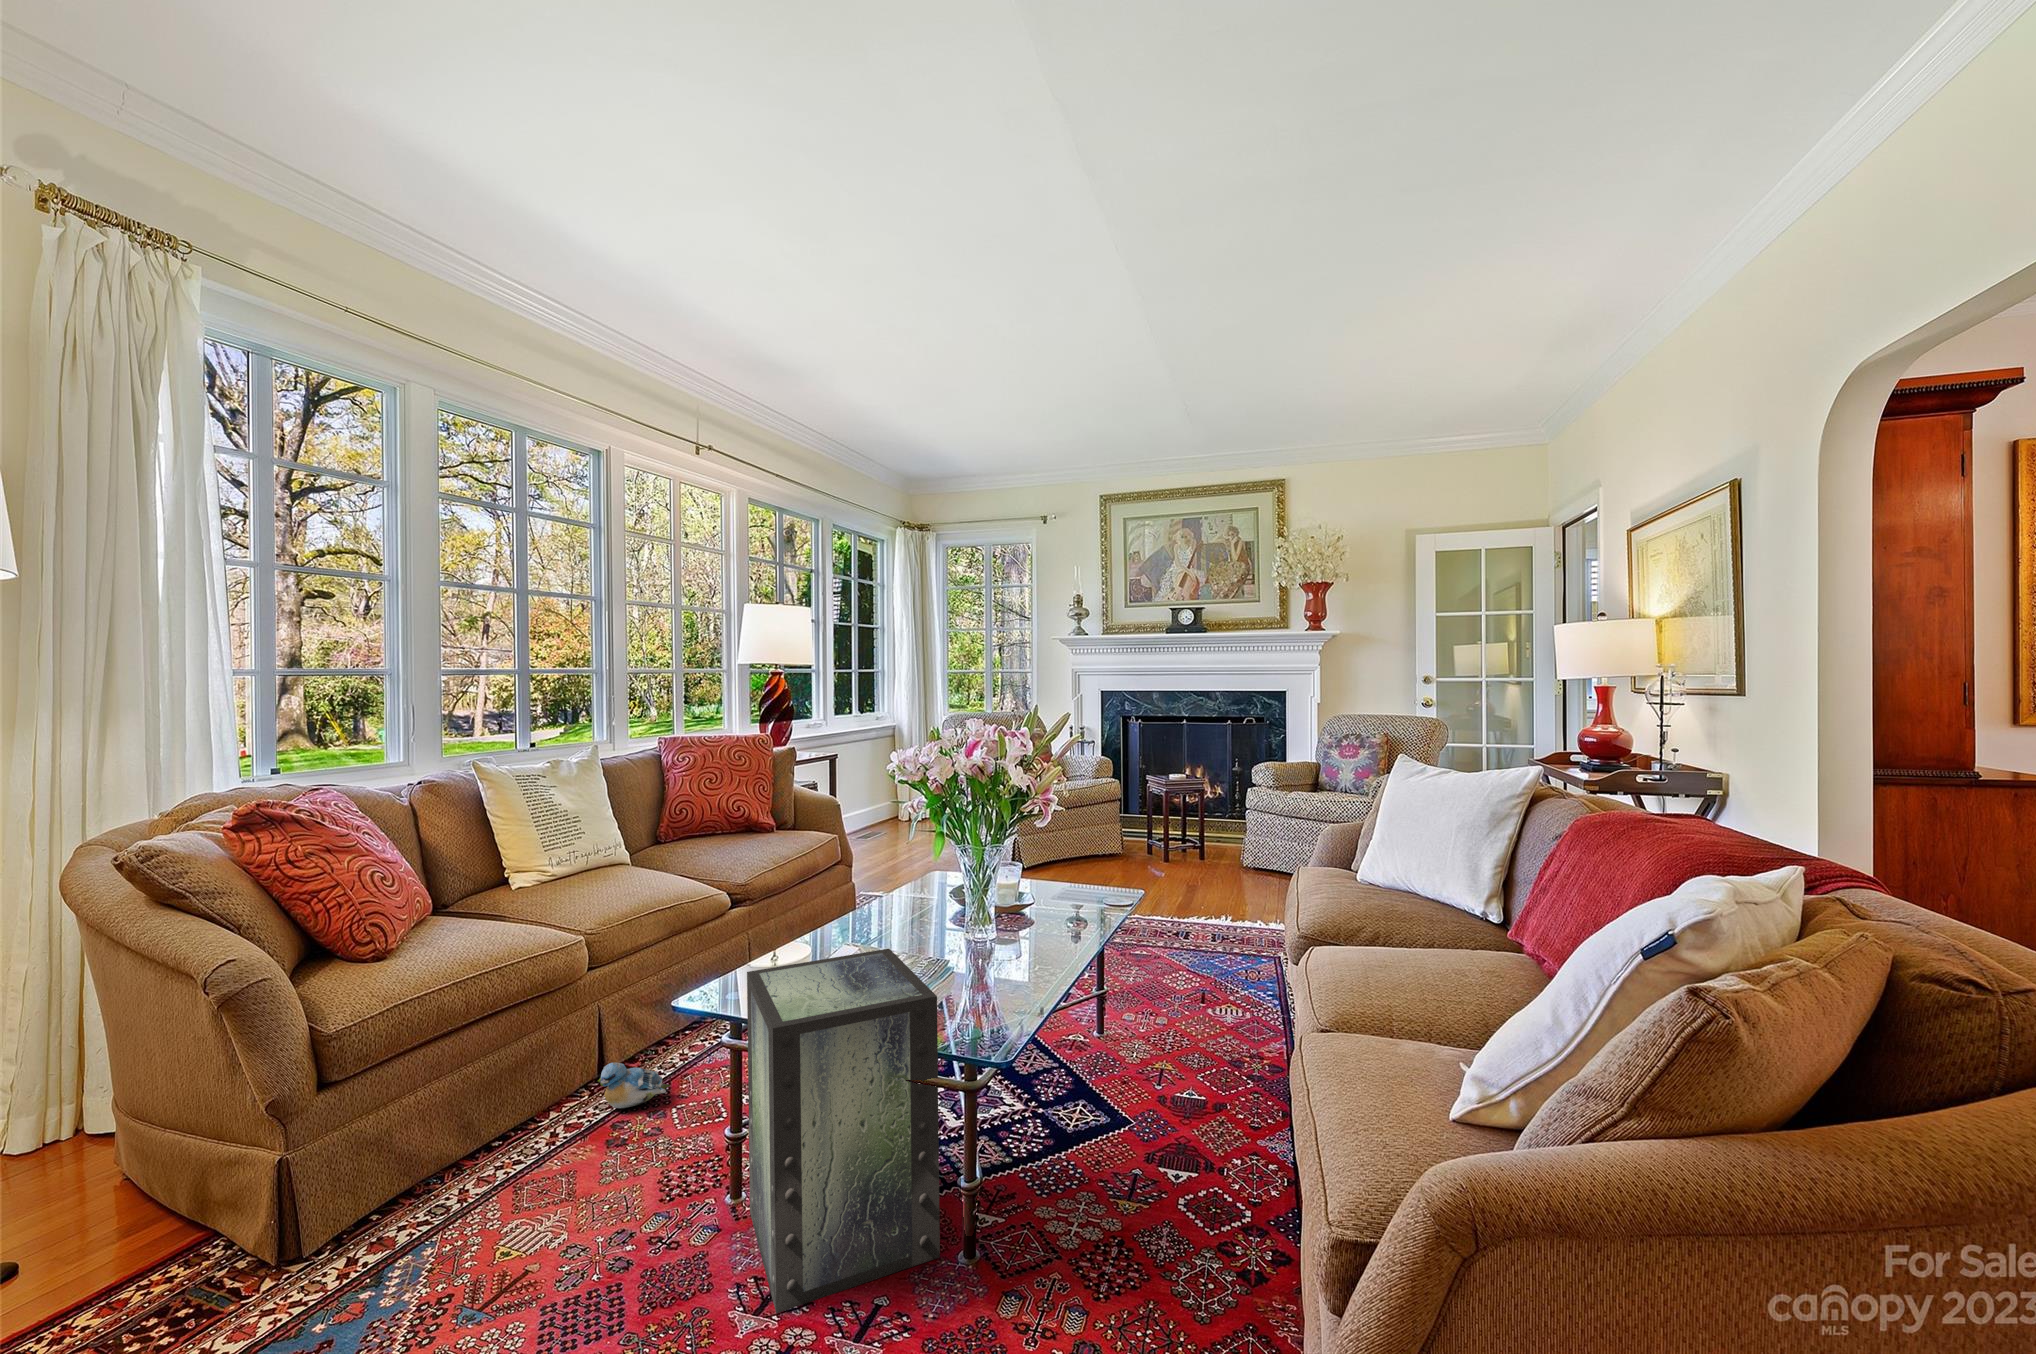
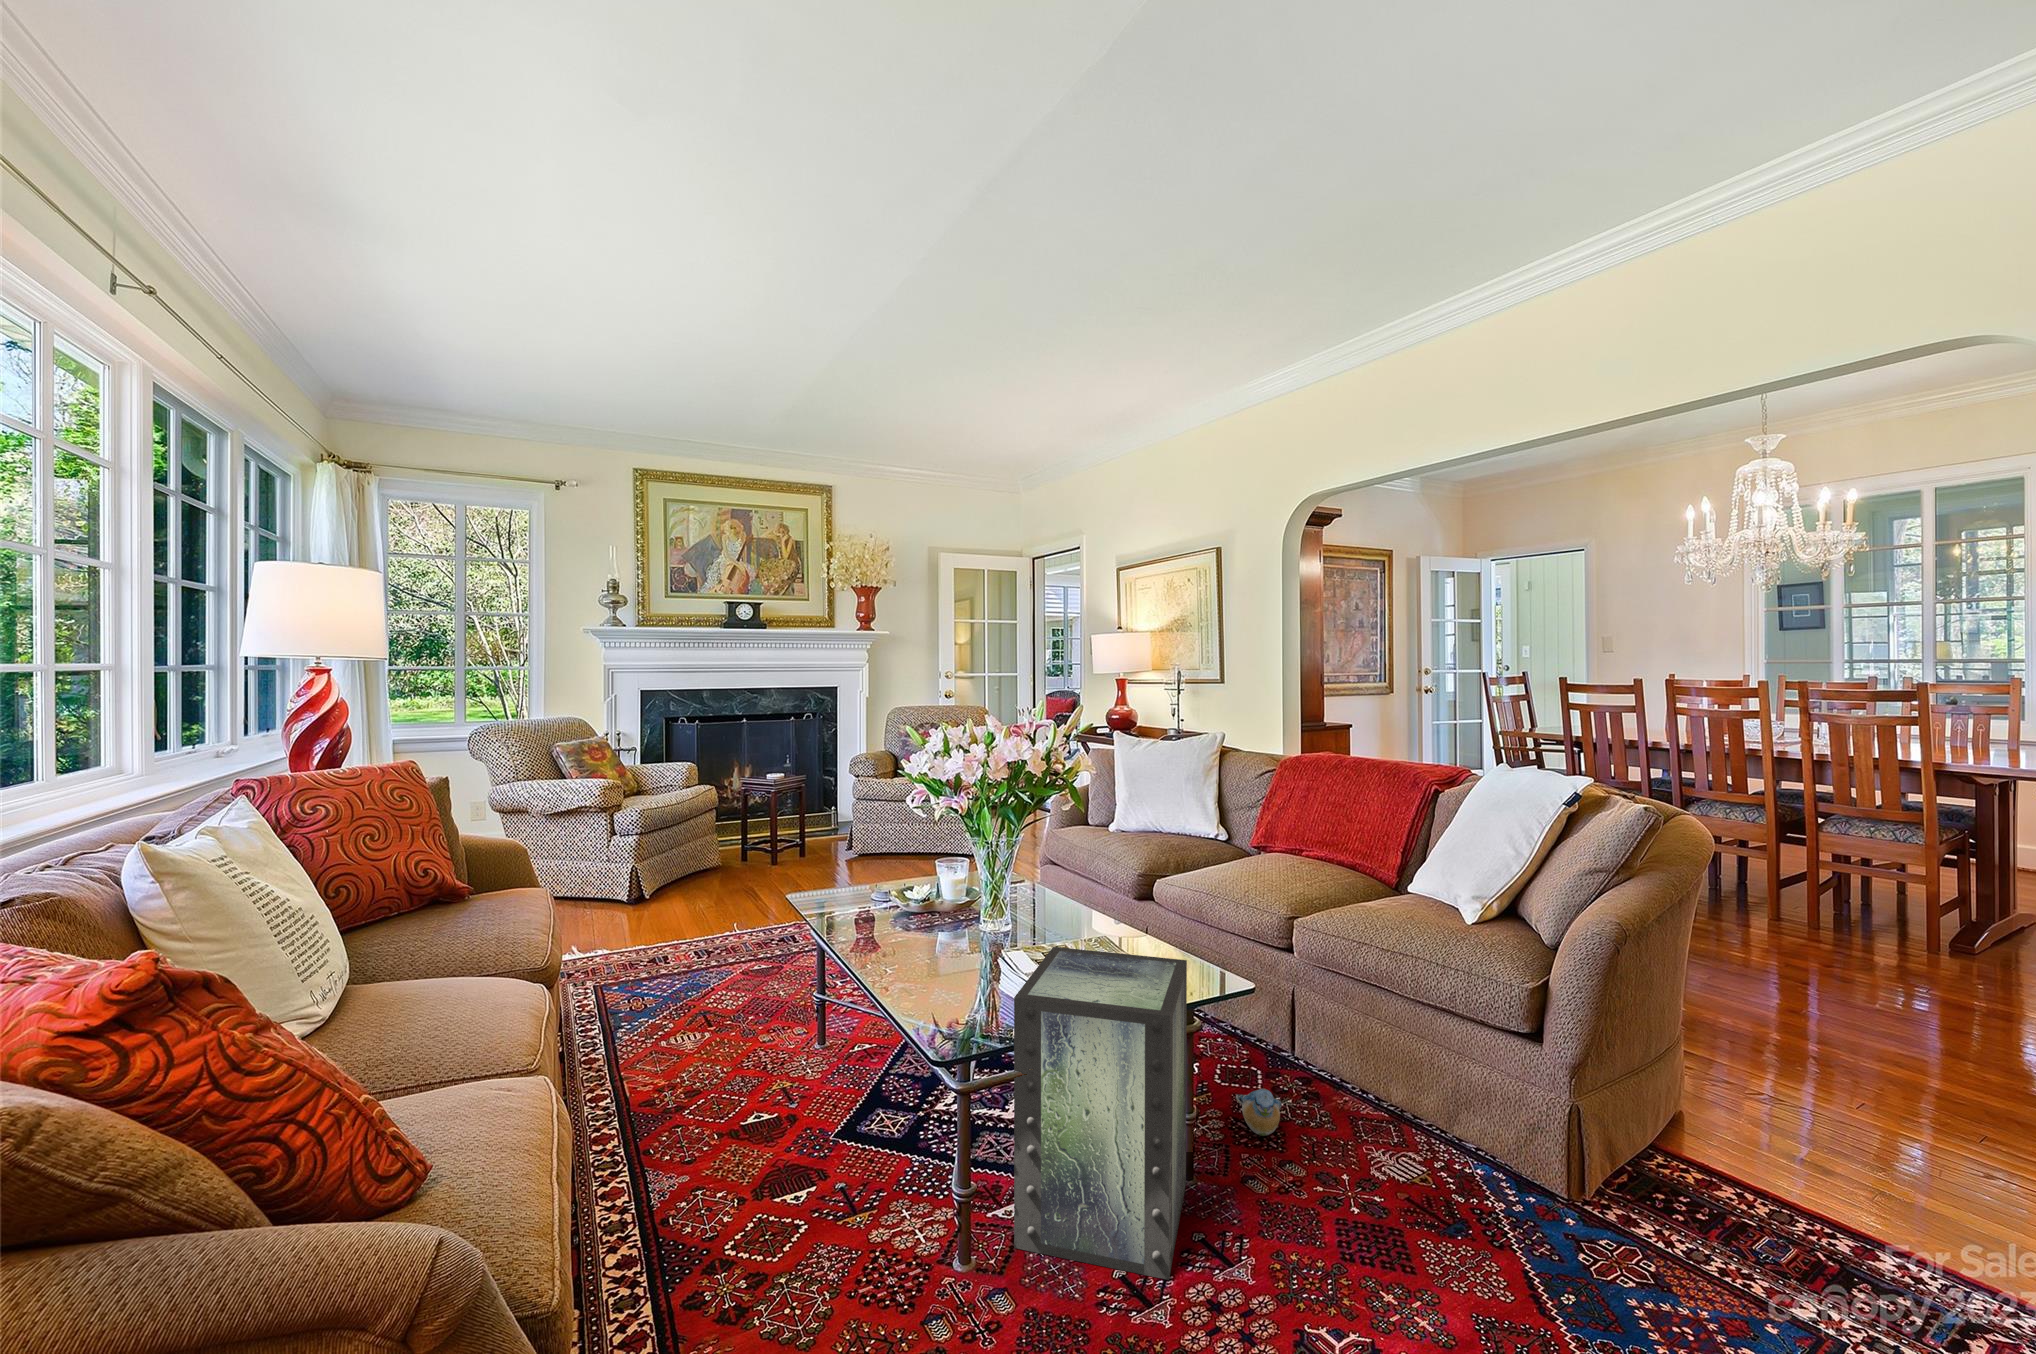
plush toy: present [598,1063,670,1108] -> present [1236,1089,1282,1136]

